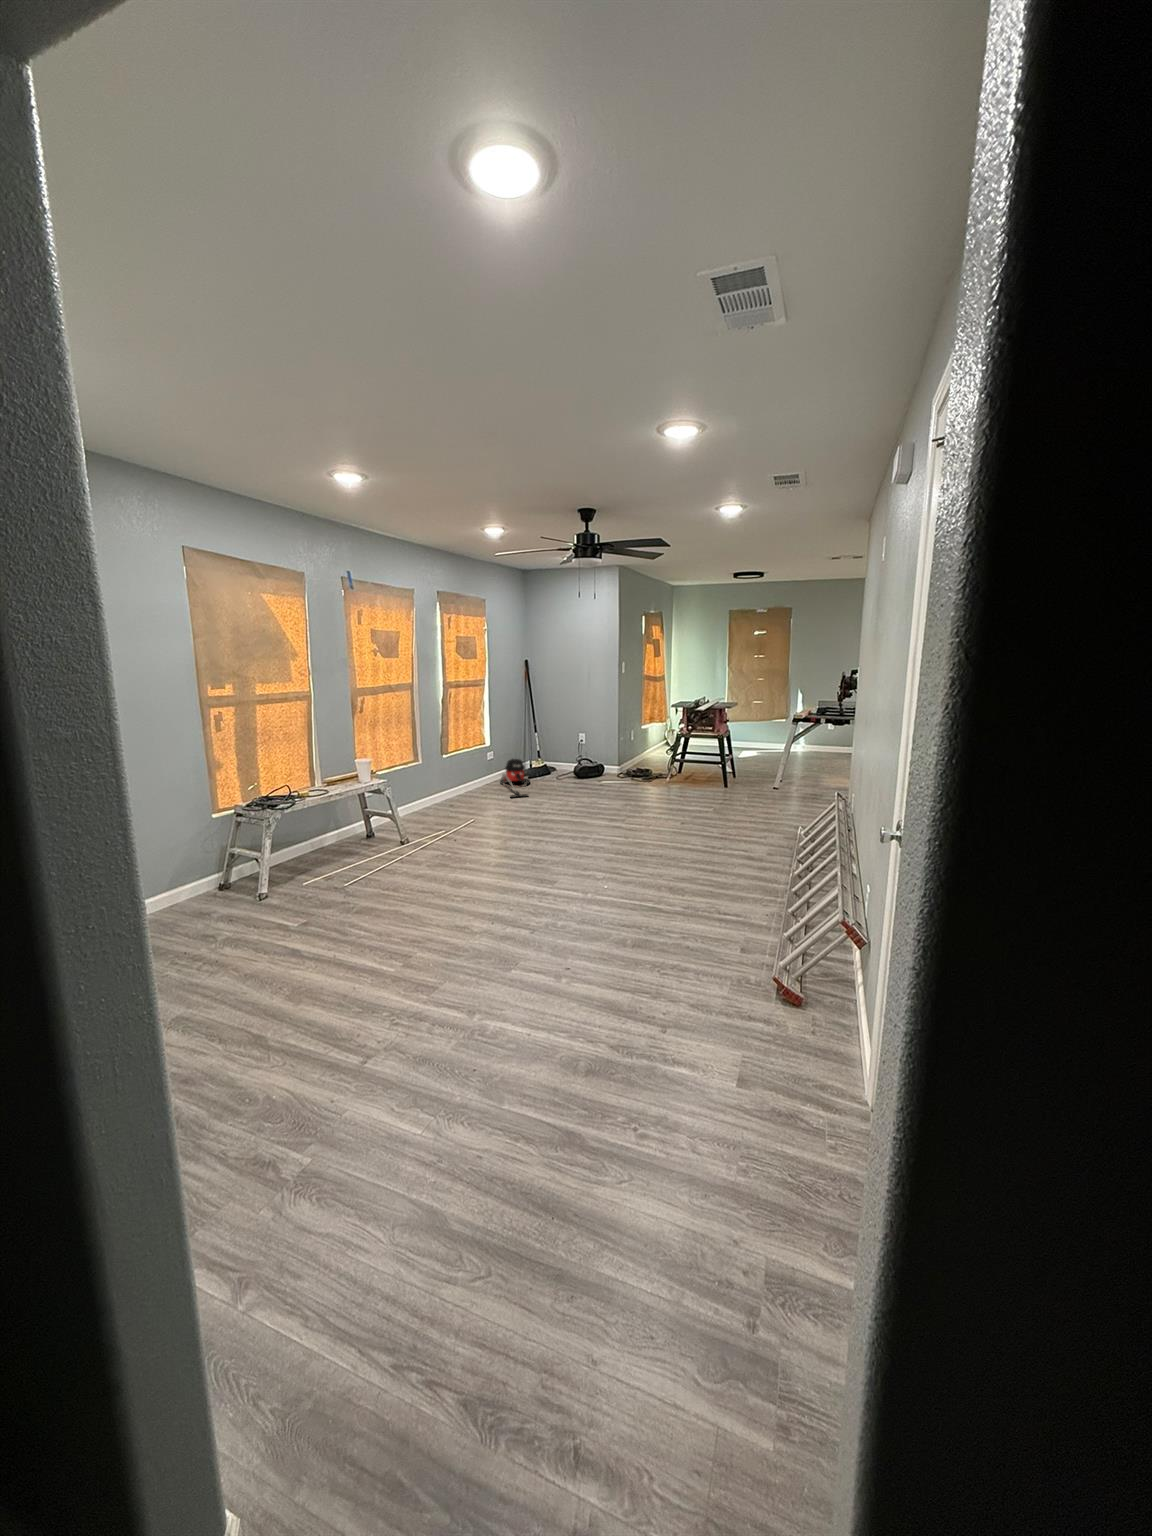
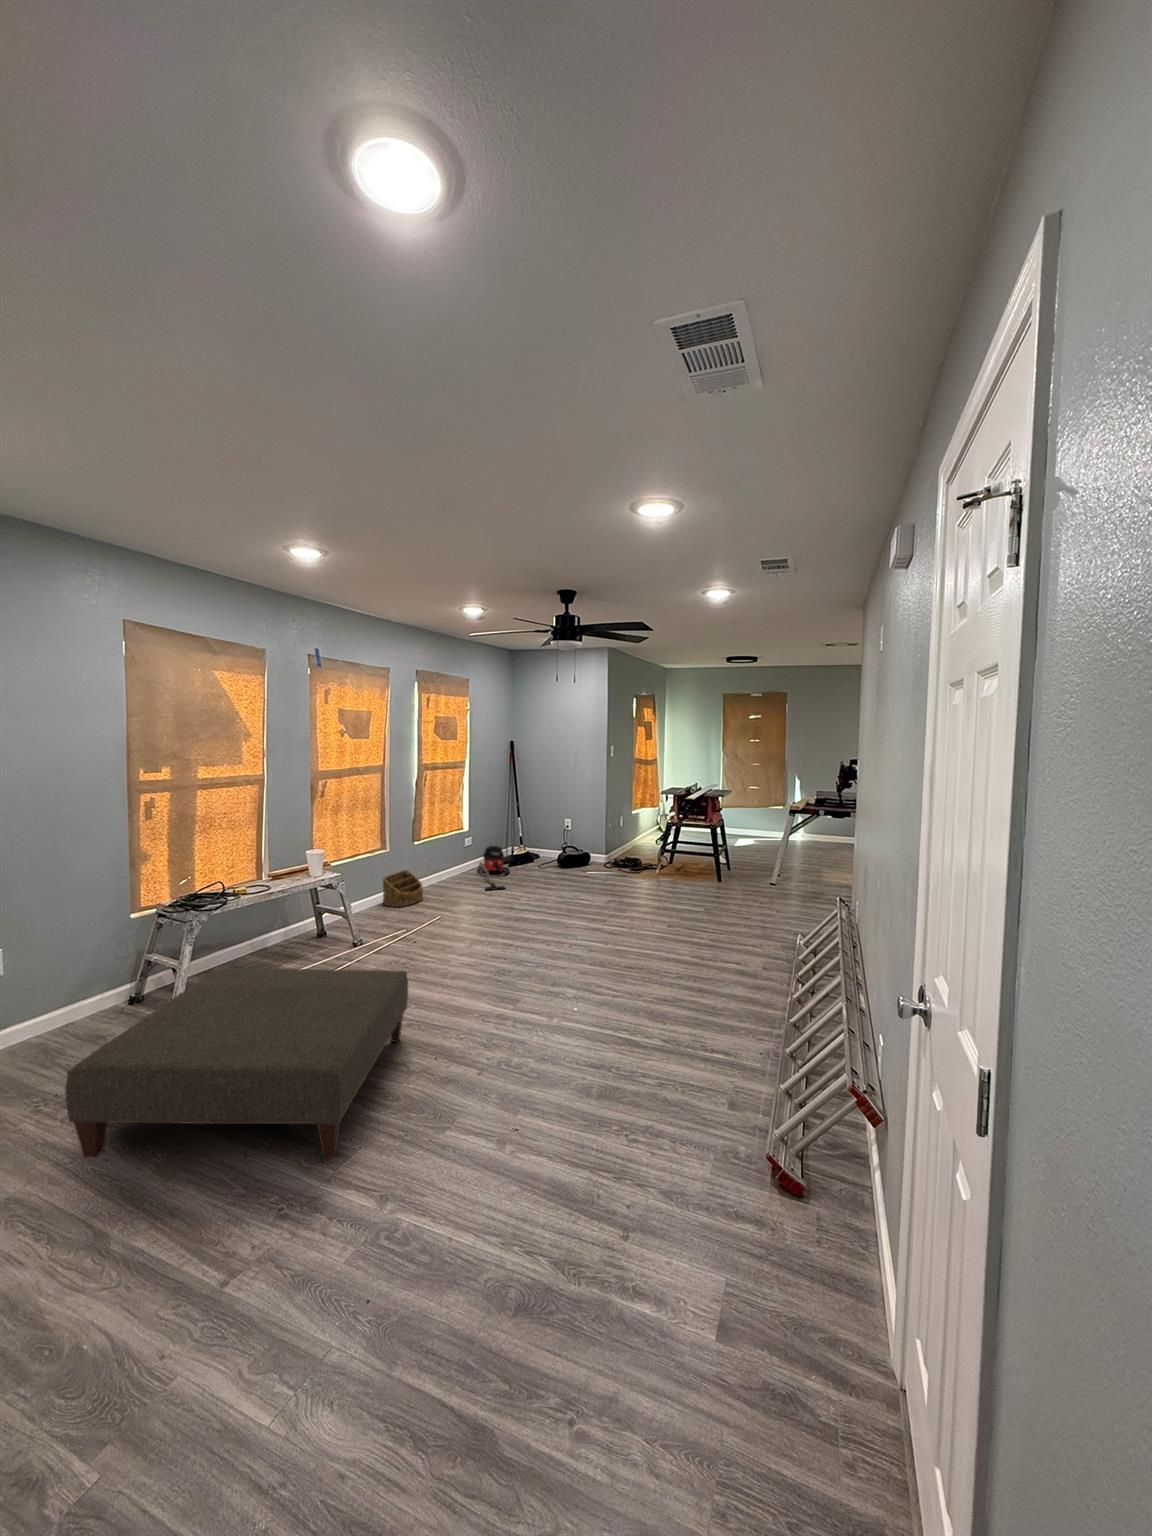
basket: none [418,780,455,813] -> present [383,870,423,907]
ottoman: none [206,853,464,991] -> present [65,968,408,1159]

